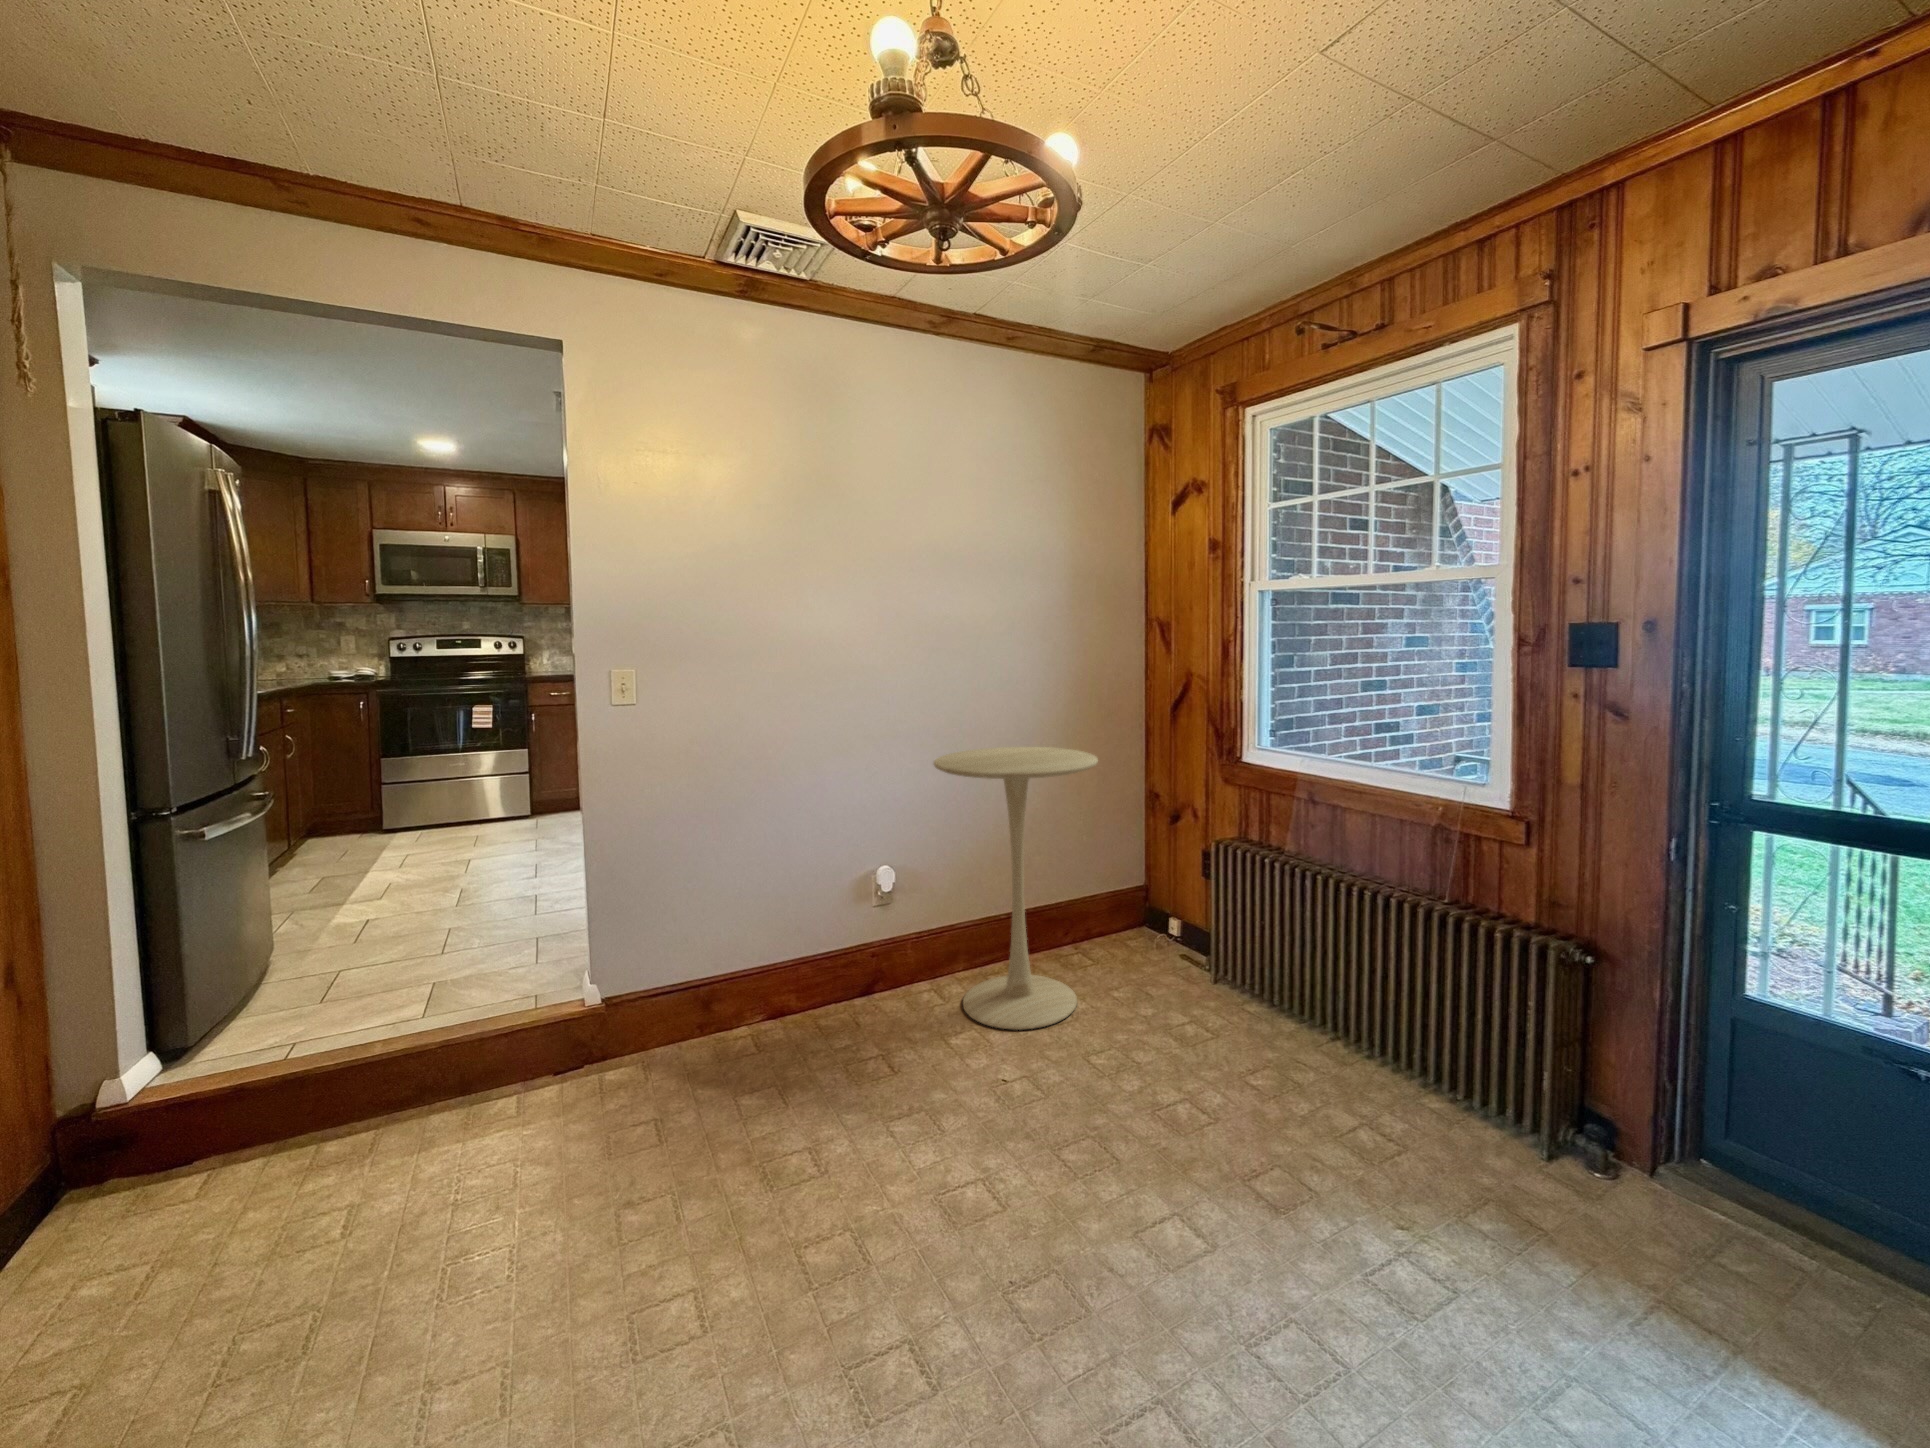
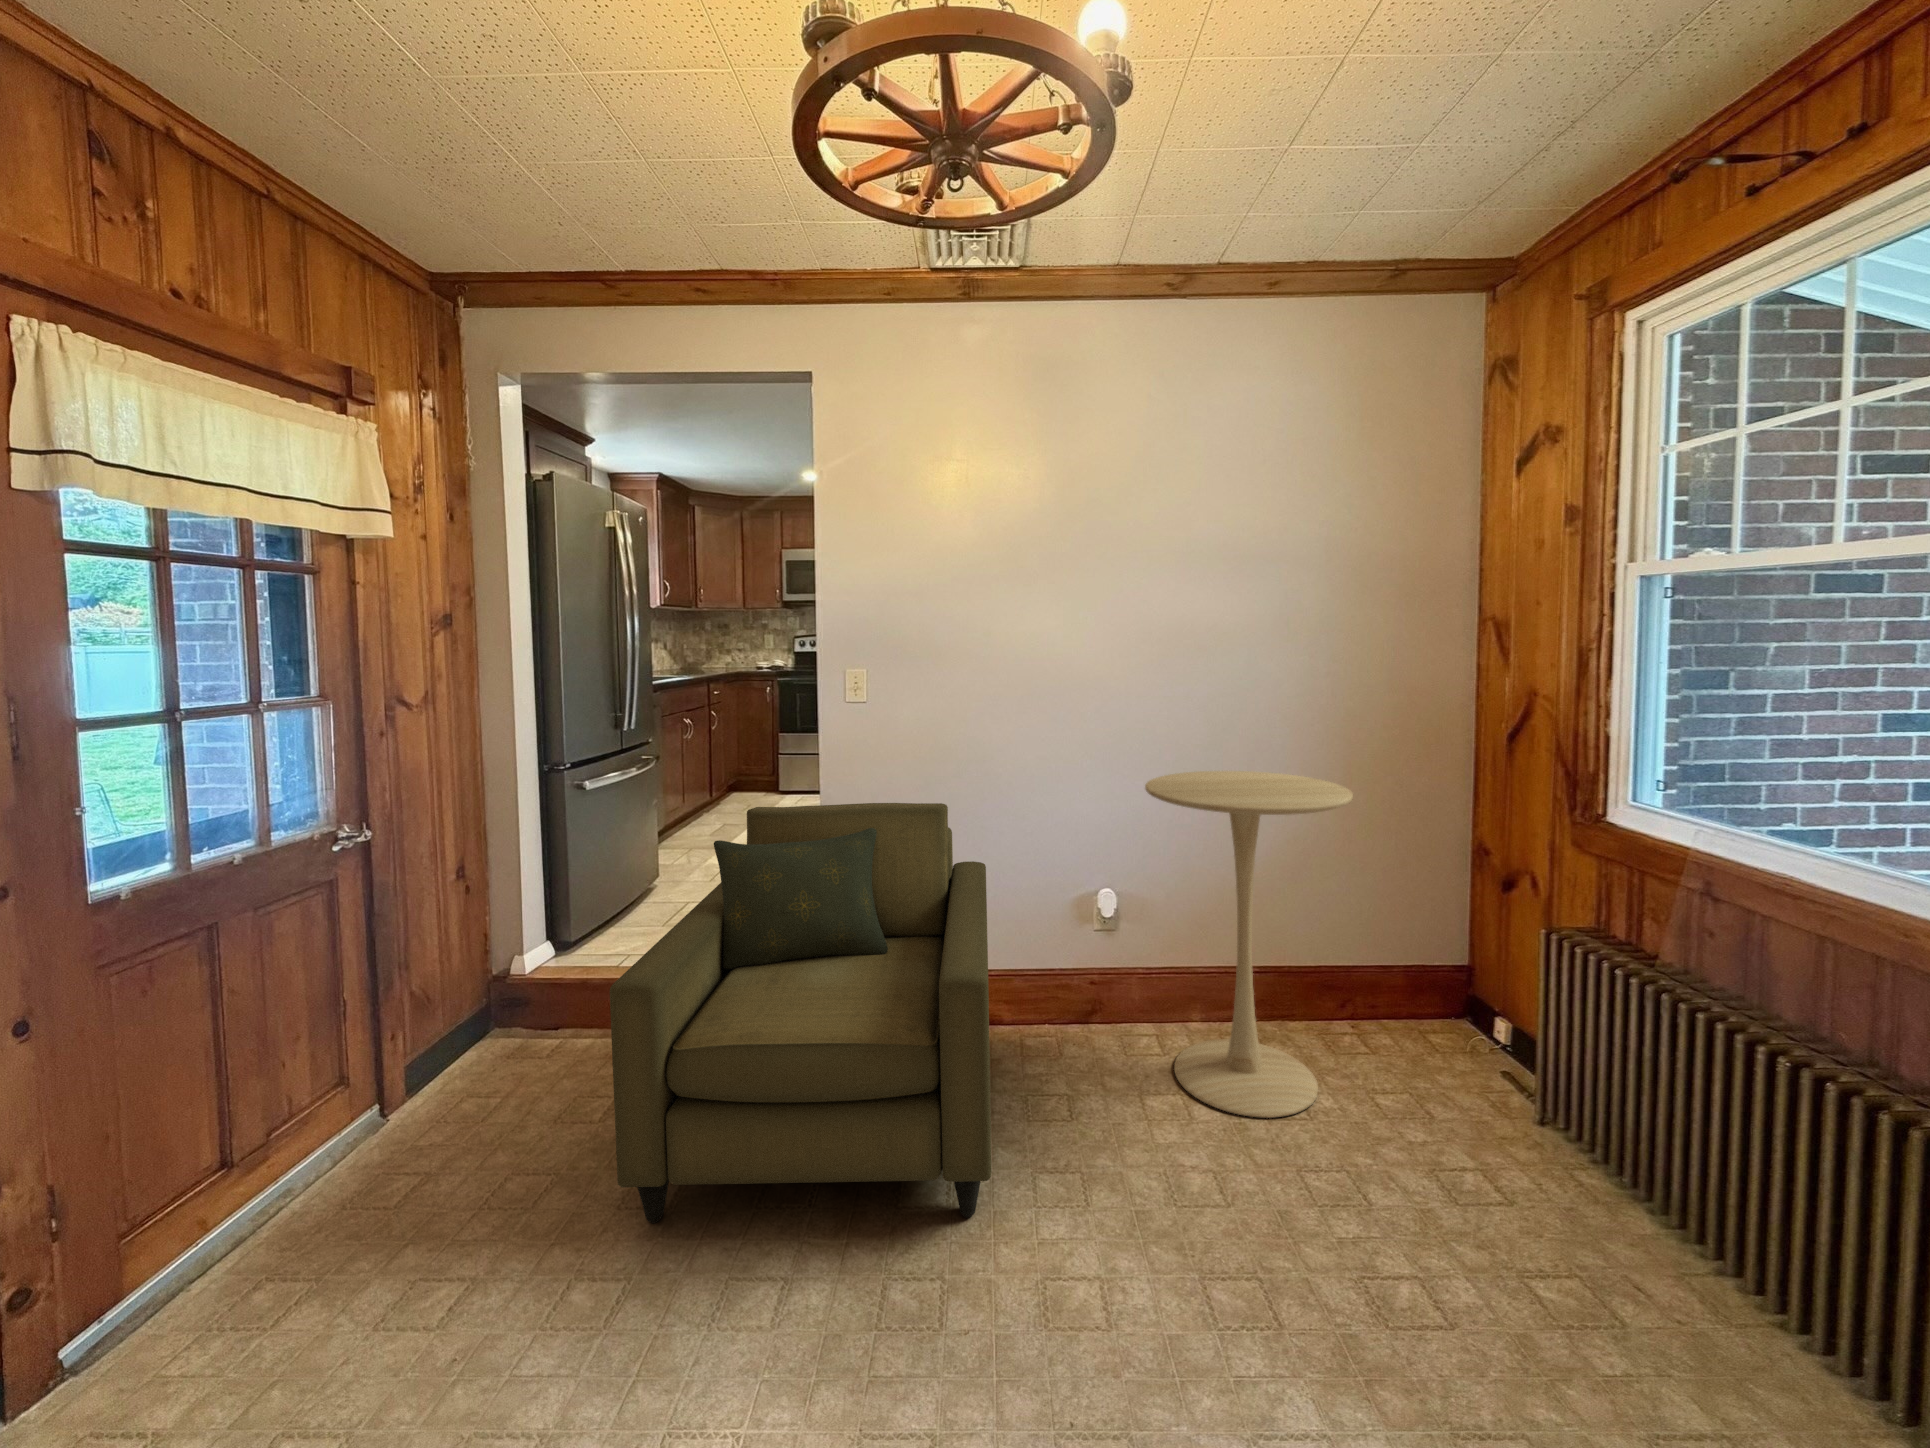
armchair: none [438,801,871,1304] -> present [610,803,991,1223]

